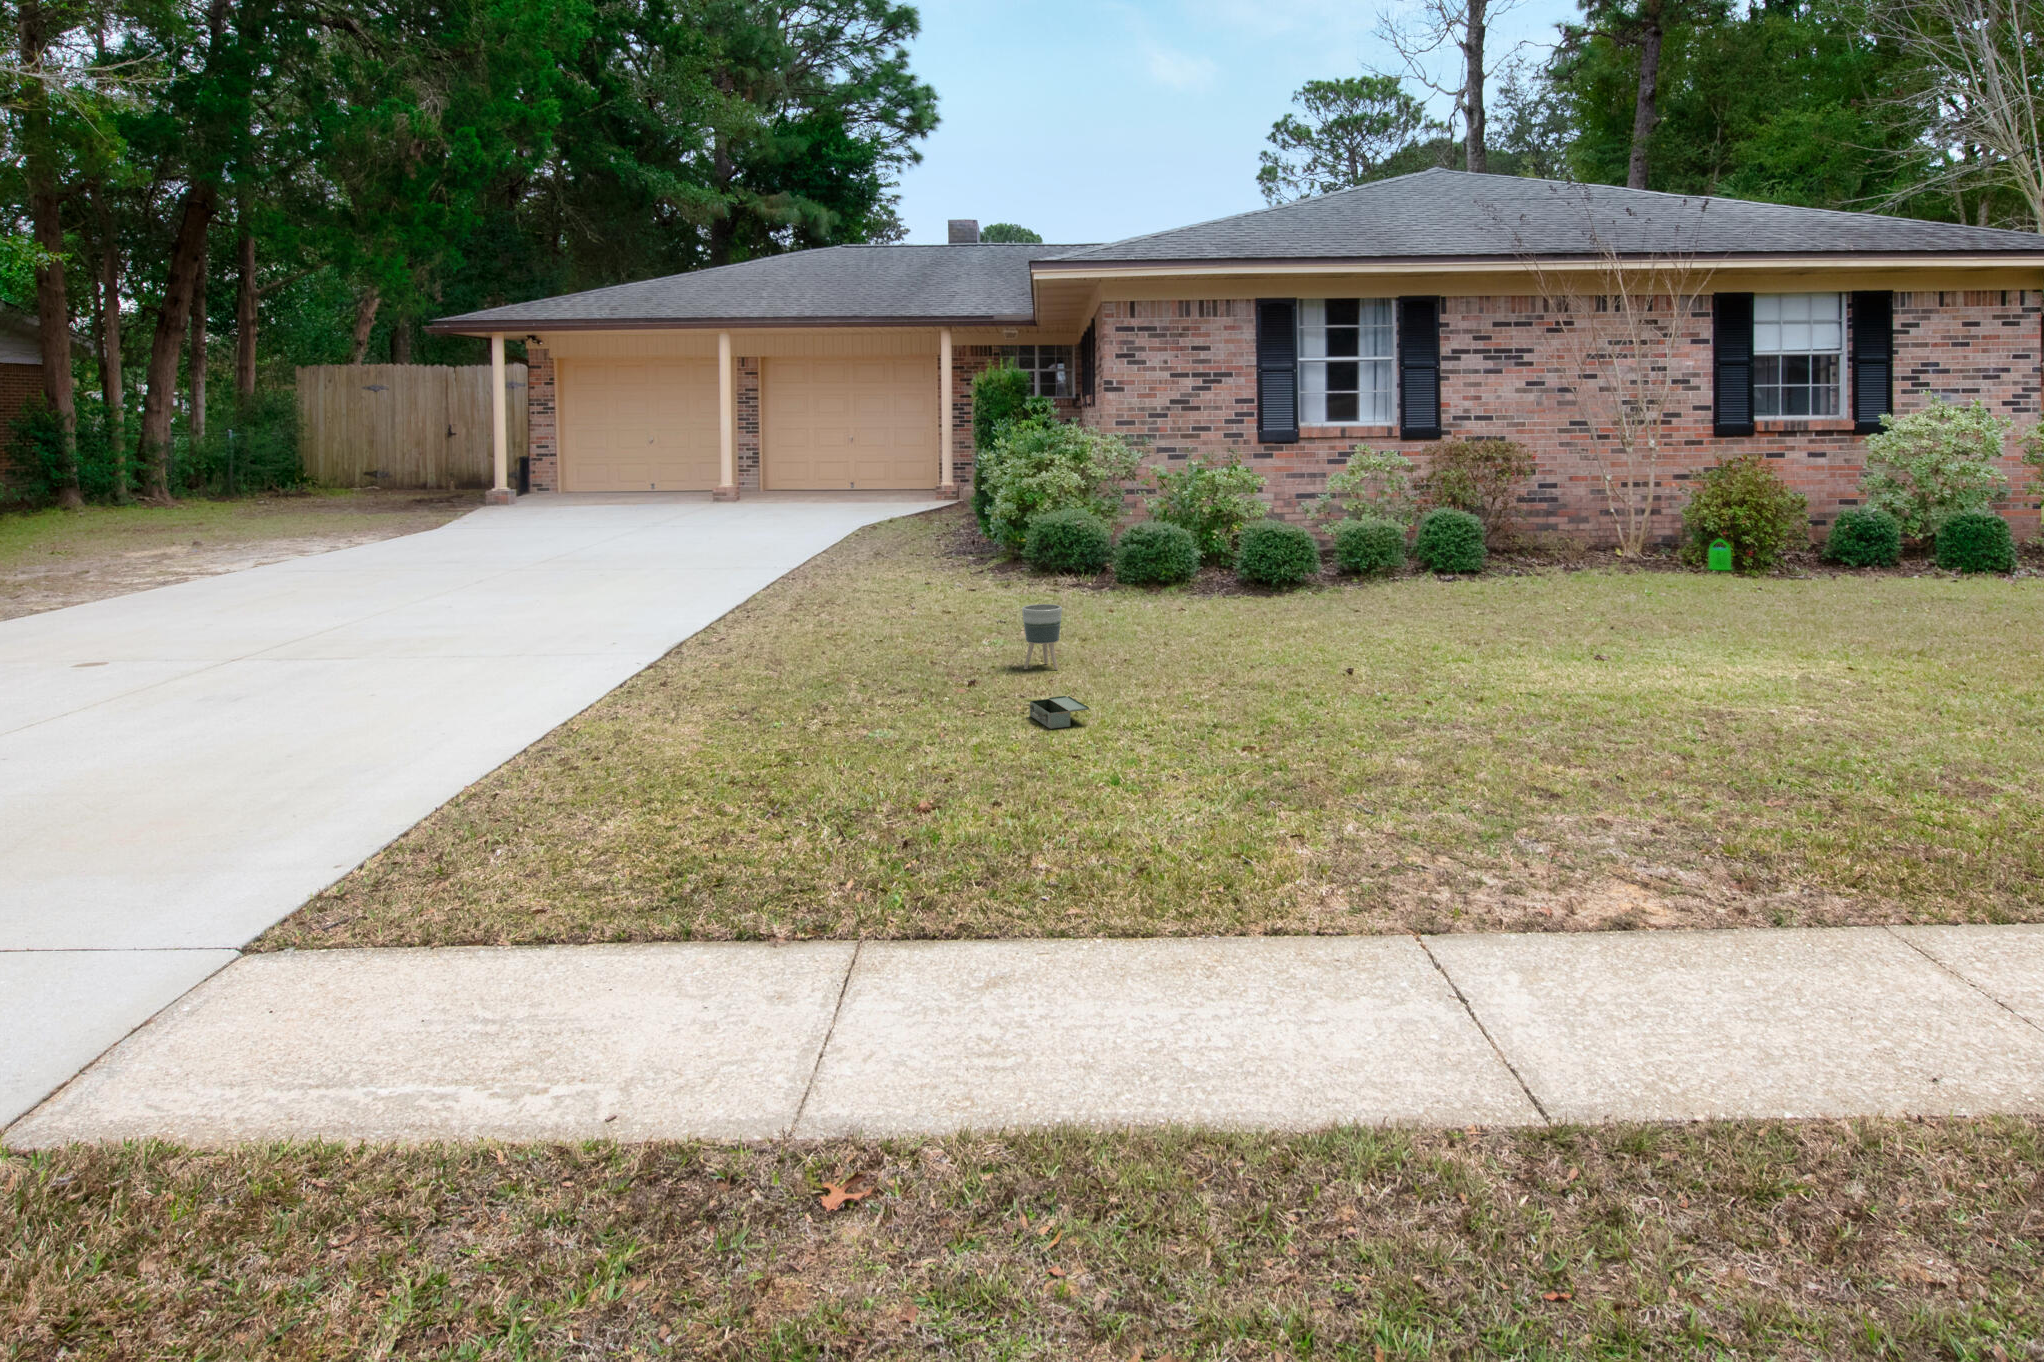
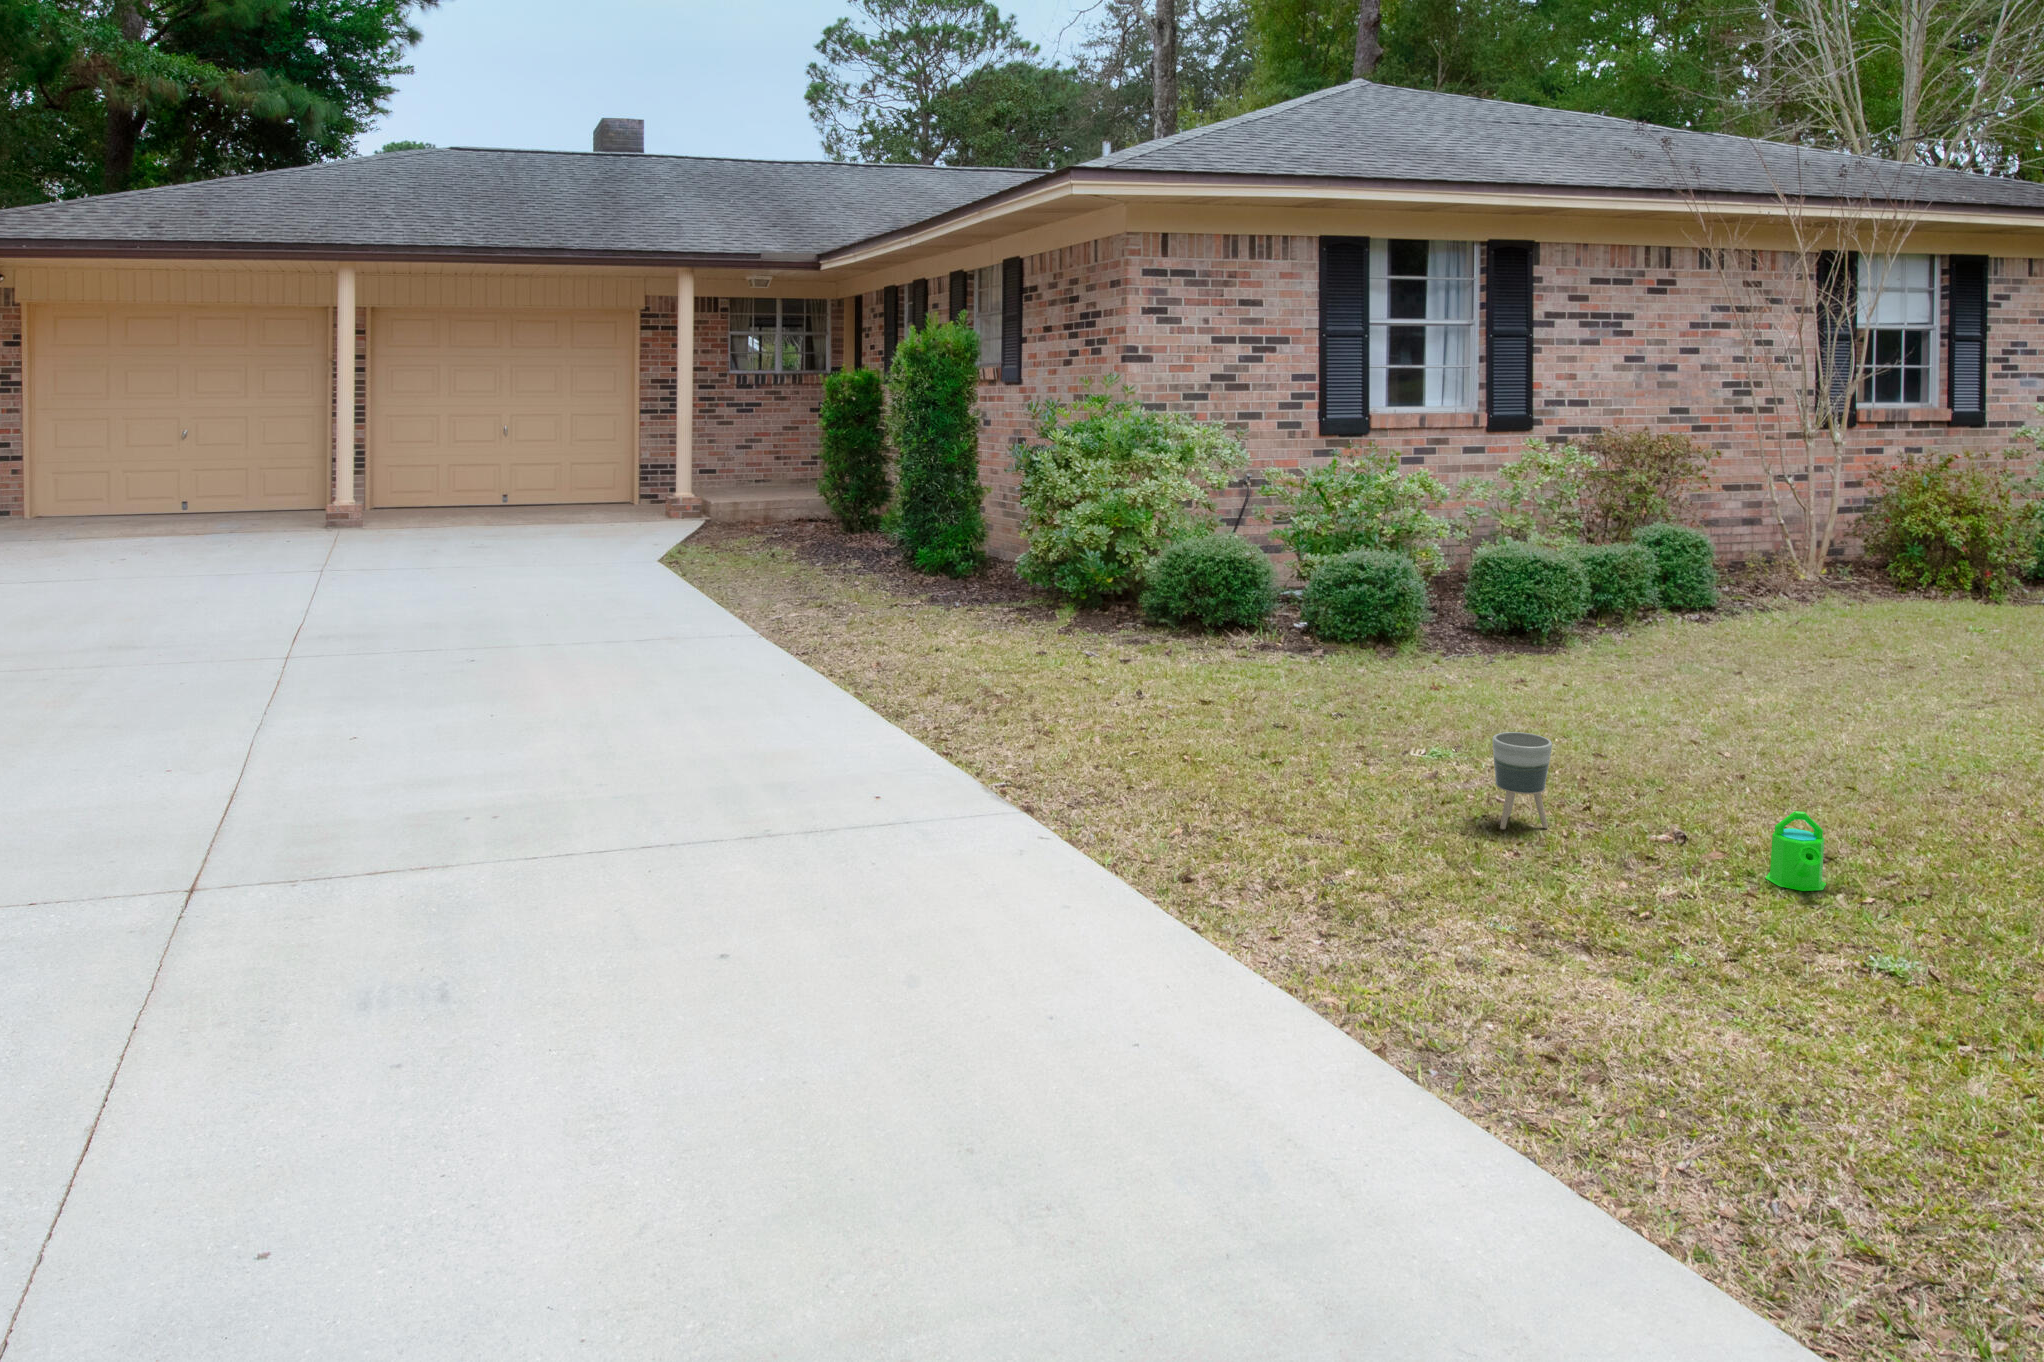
watering can: present [1709,539,1731,570] -> present [1766,811,1826,891]
toolbox: present [1030,696,1089,729] -> none [1705,897,1818,960]

